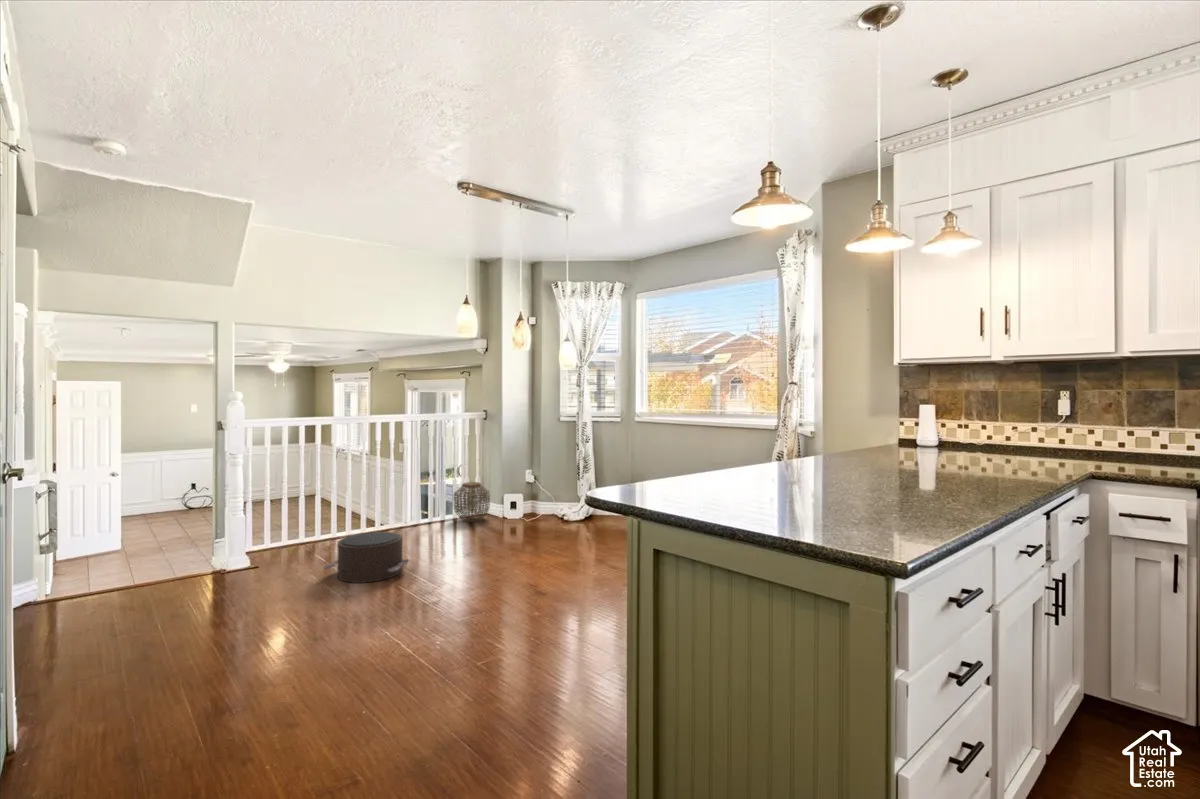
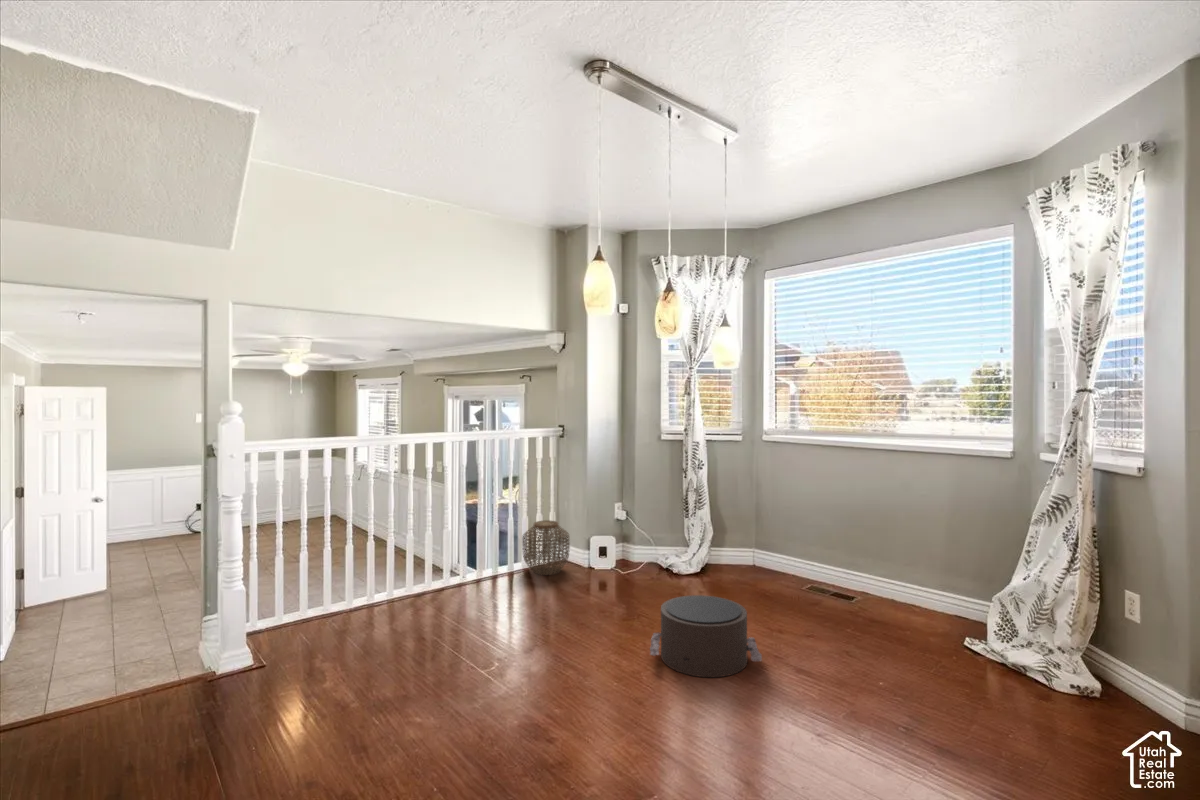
pouf: present [324,532,409,583] -> present [650,595,762,677]

